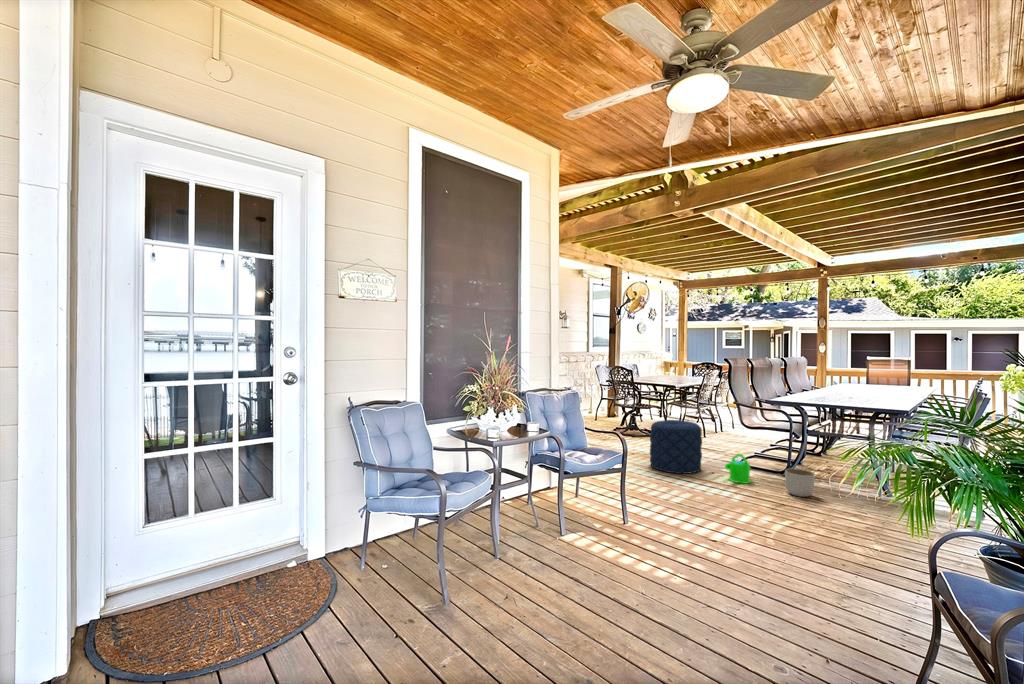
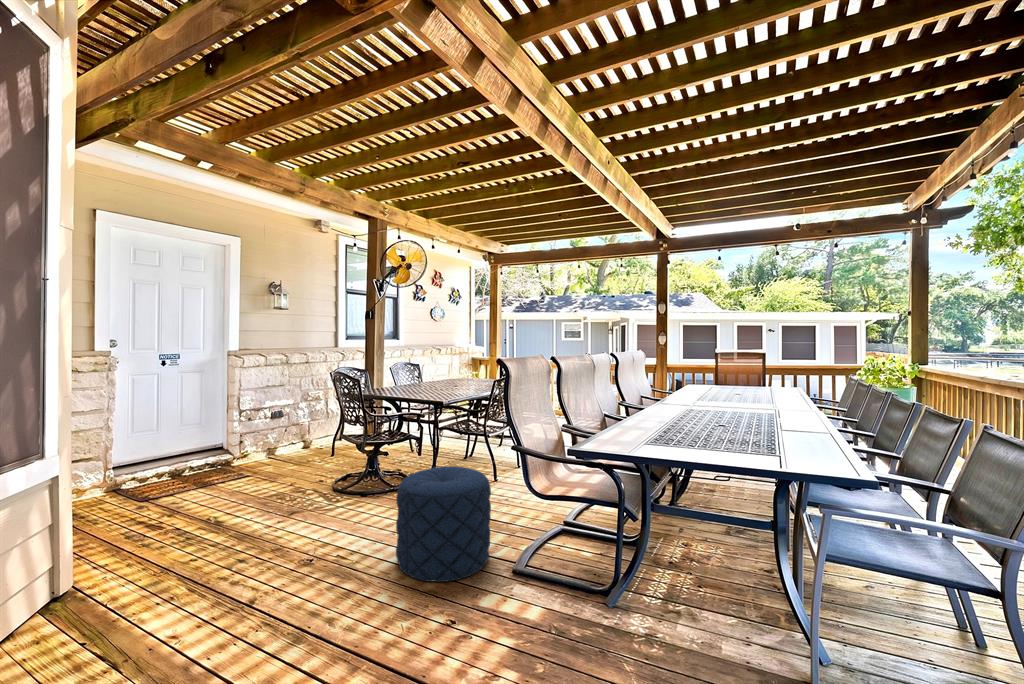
watering can: present [725,453,751,483] -> none [522,536,571,601]
planter: present [785,469,815,497] -> none [630,569,683,637]

